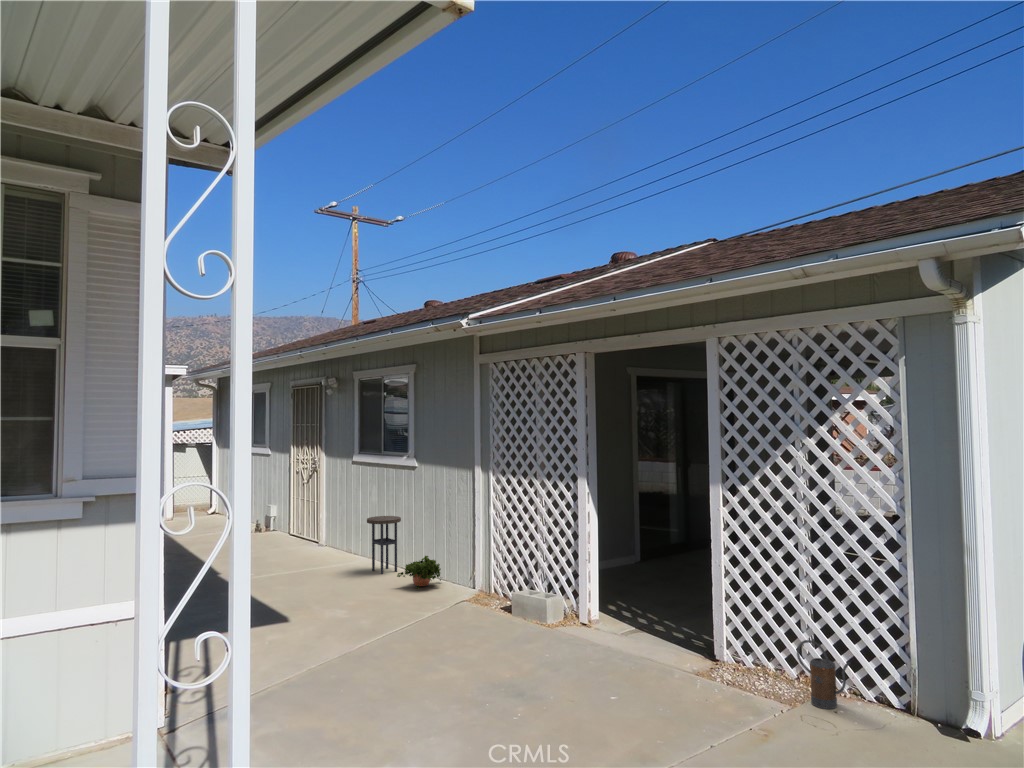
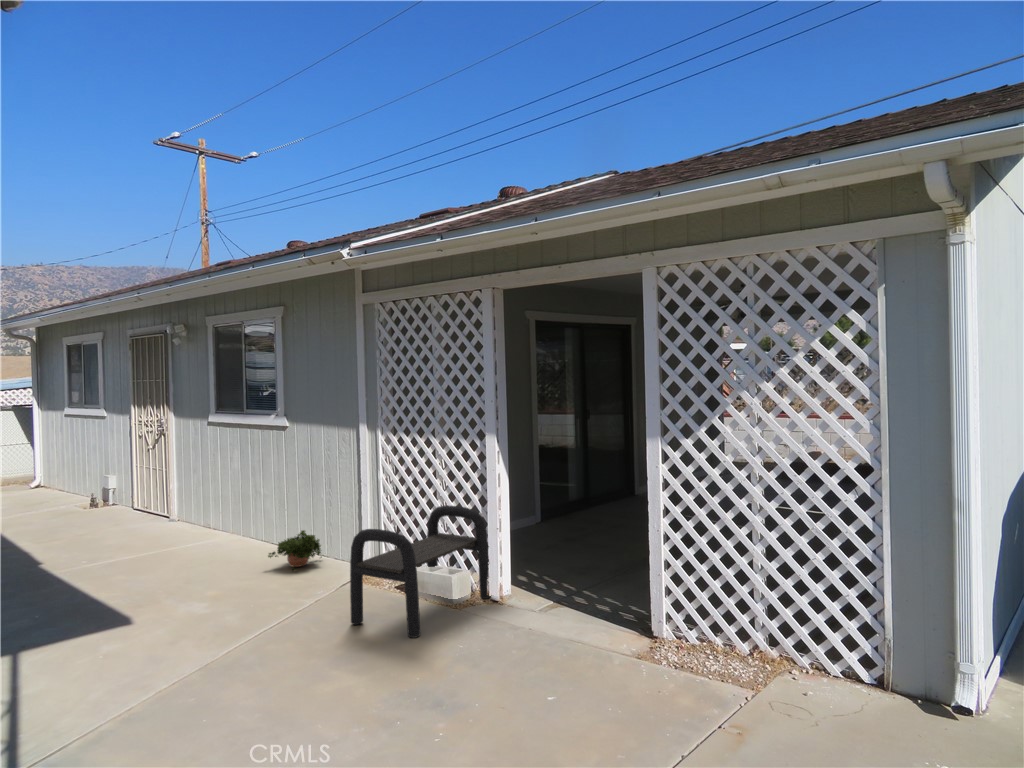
side table: present [367,516,401,574] -> none [228,485,270,554]
bench: none [460,538,580,646] -> present [350,506,490,638]
watering can: present [797,640,850,709] -> none [755,614,819,691]

